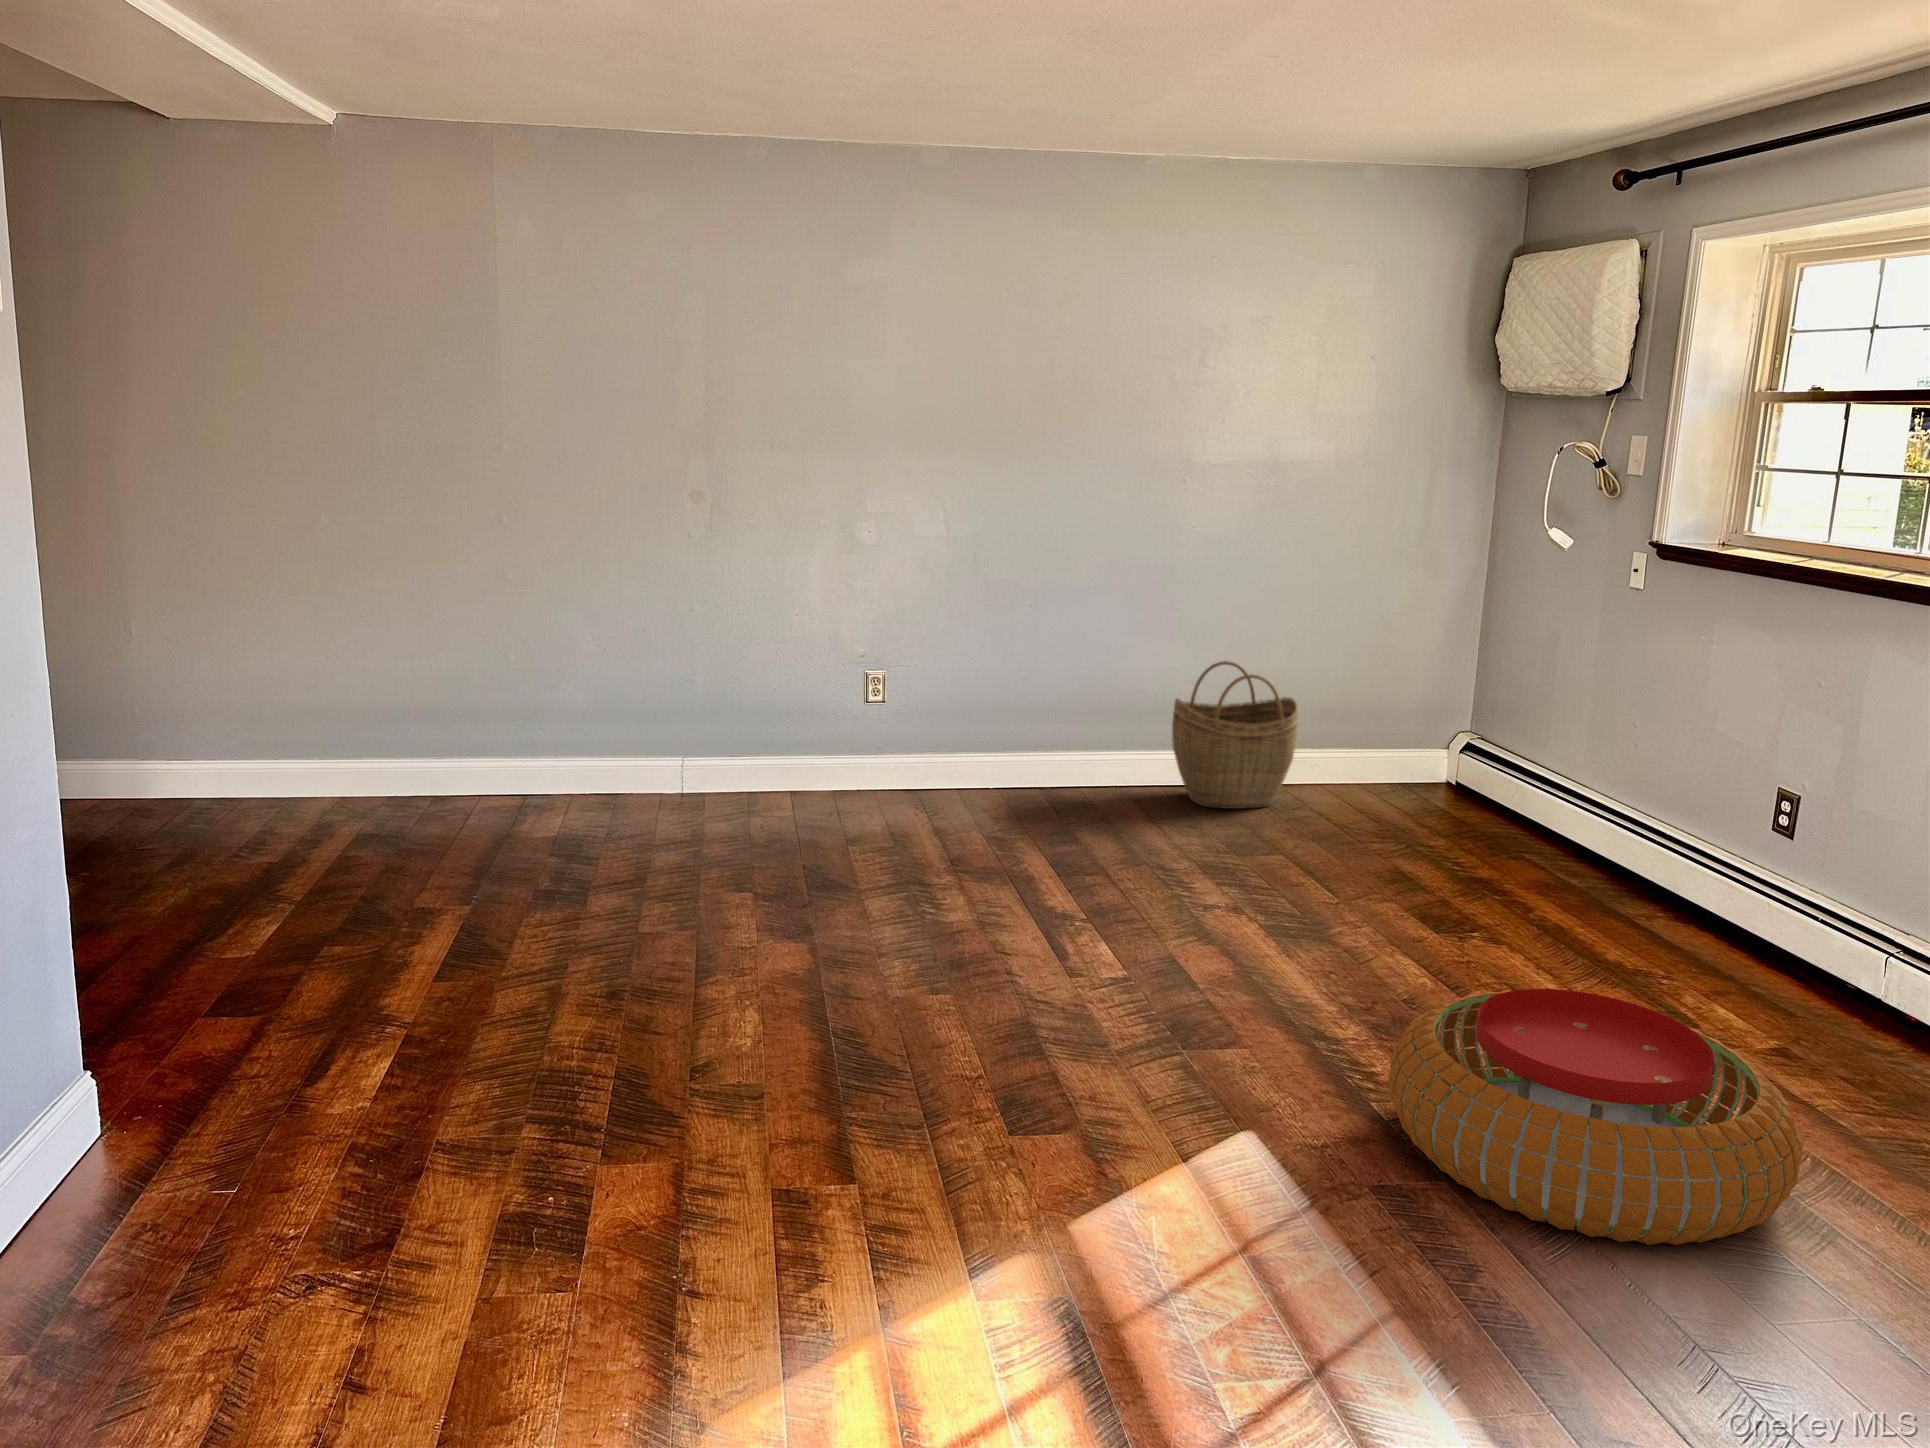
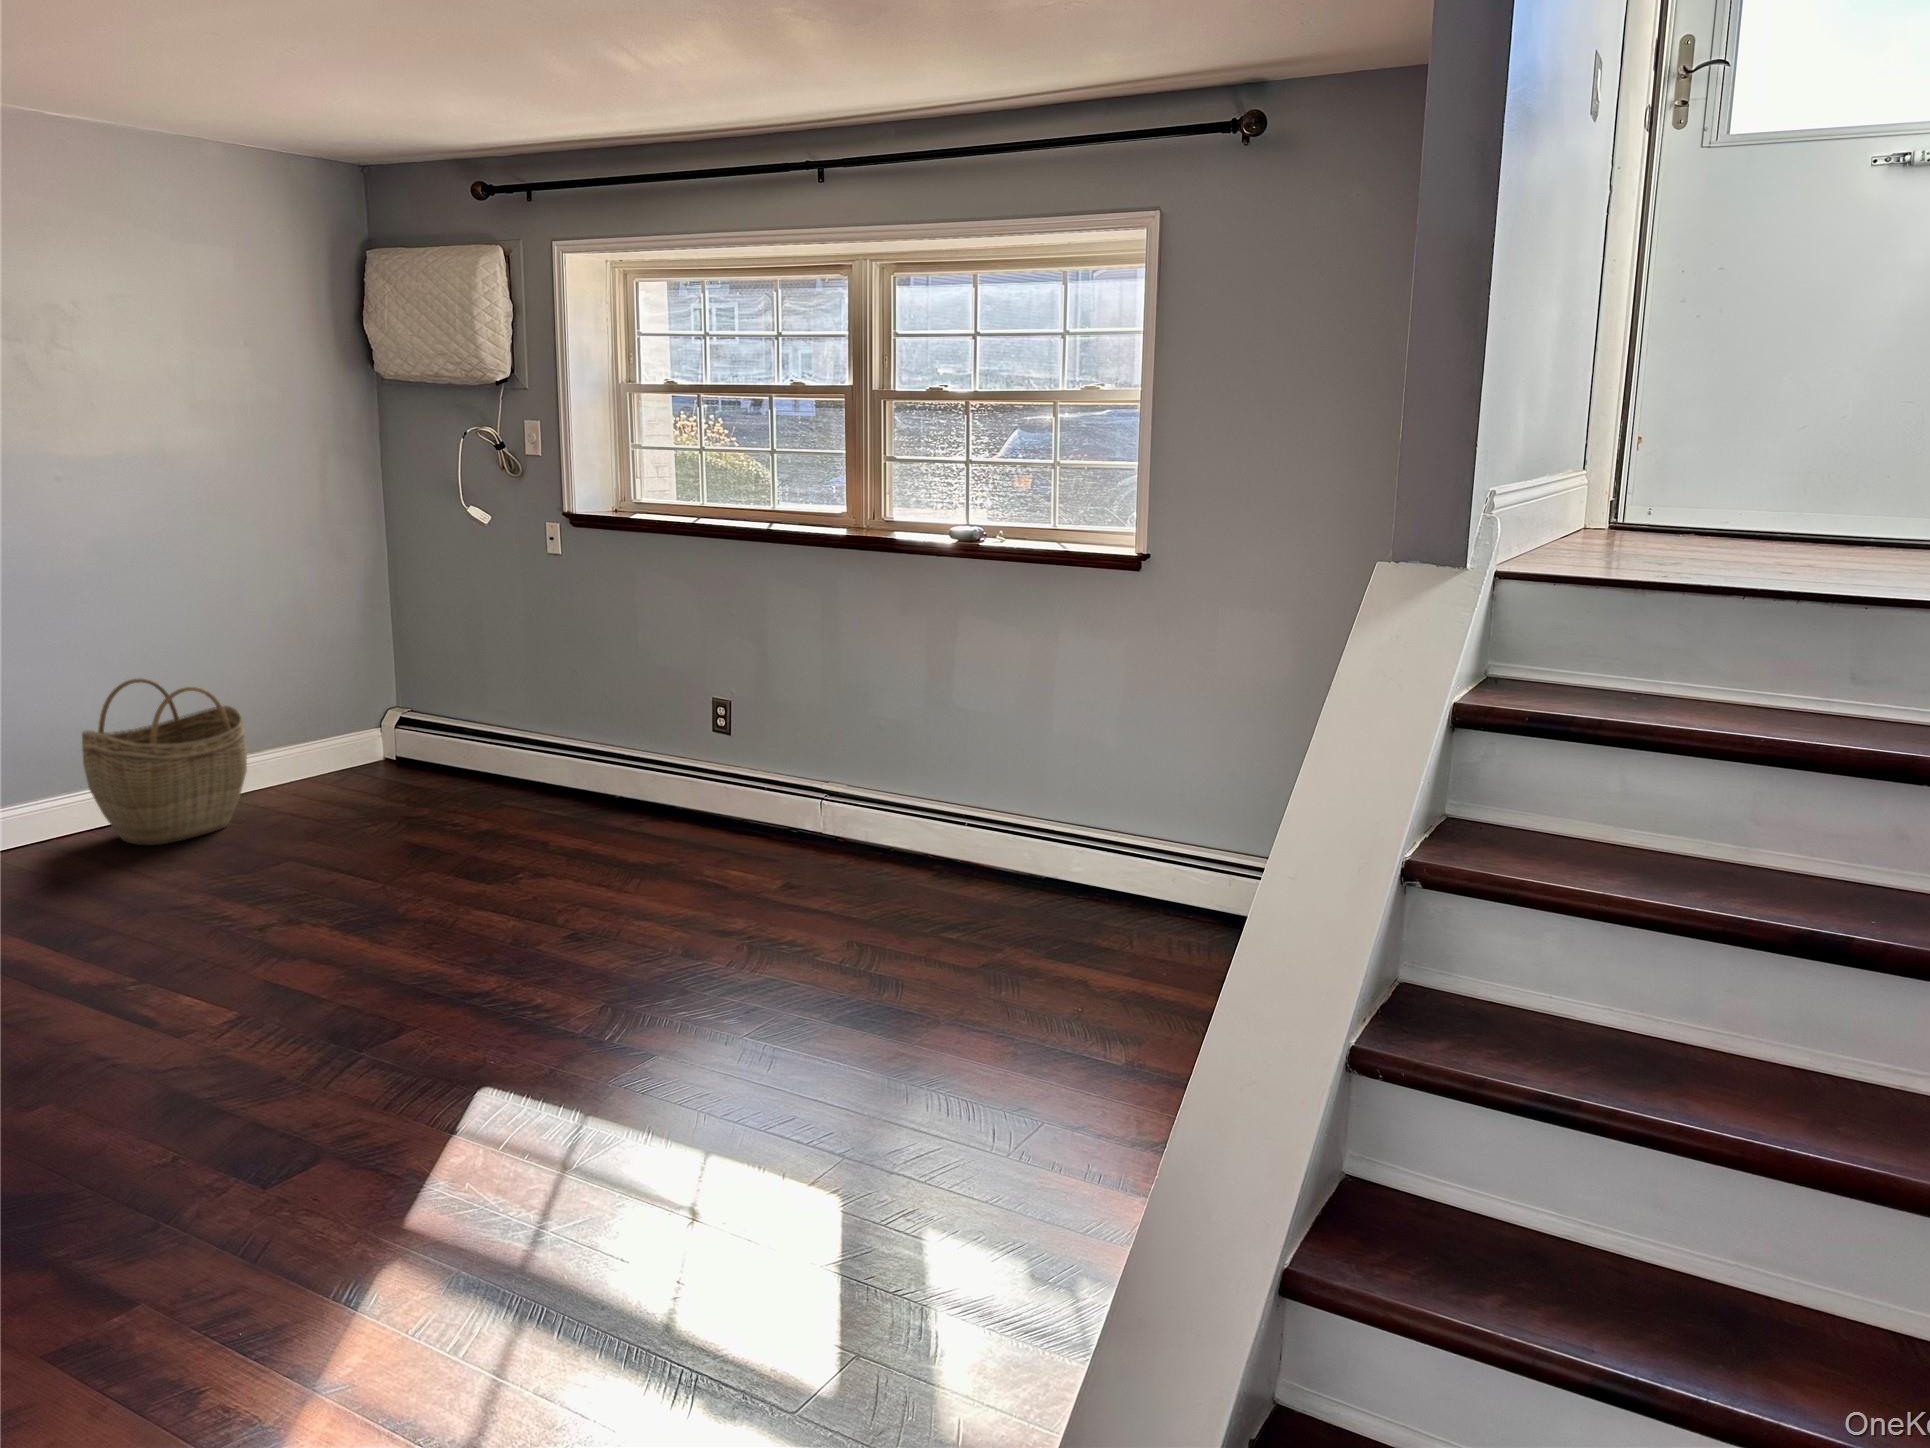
pouf: present [1388,989,1803,1245] -> none [593,877,899,1066]

